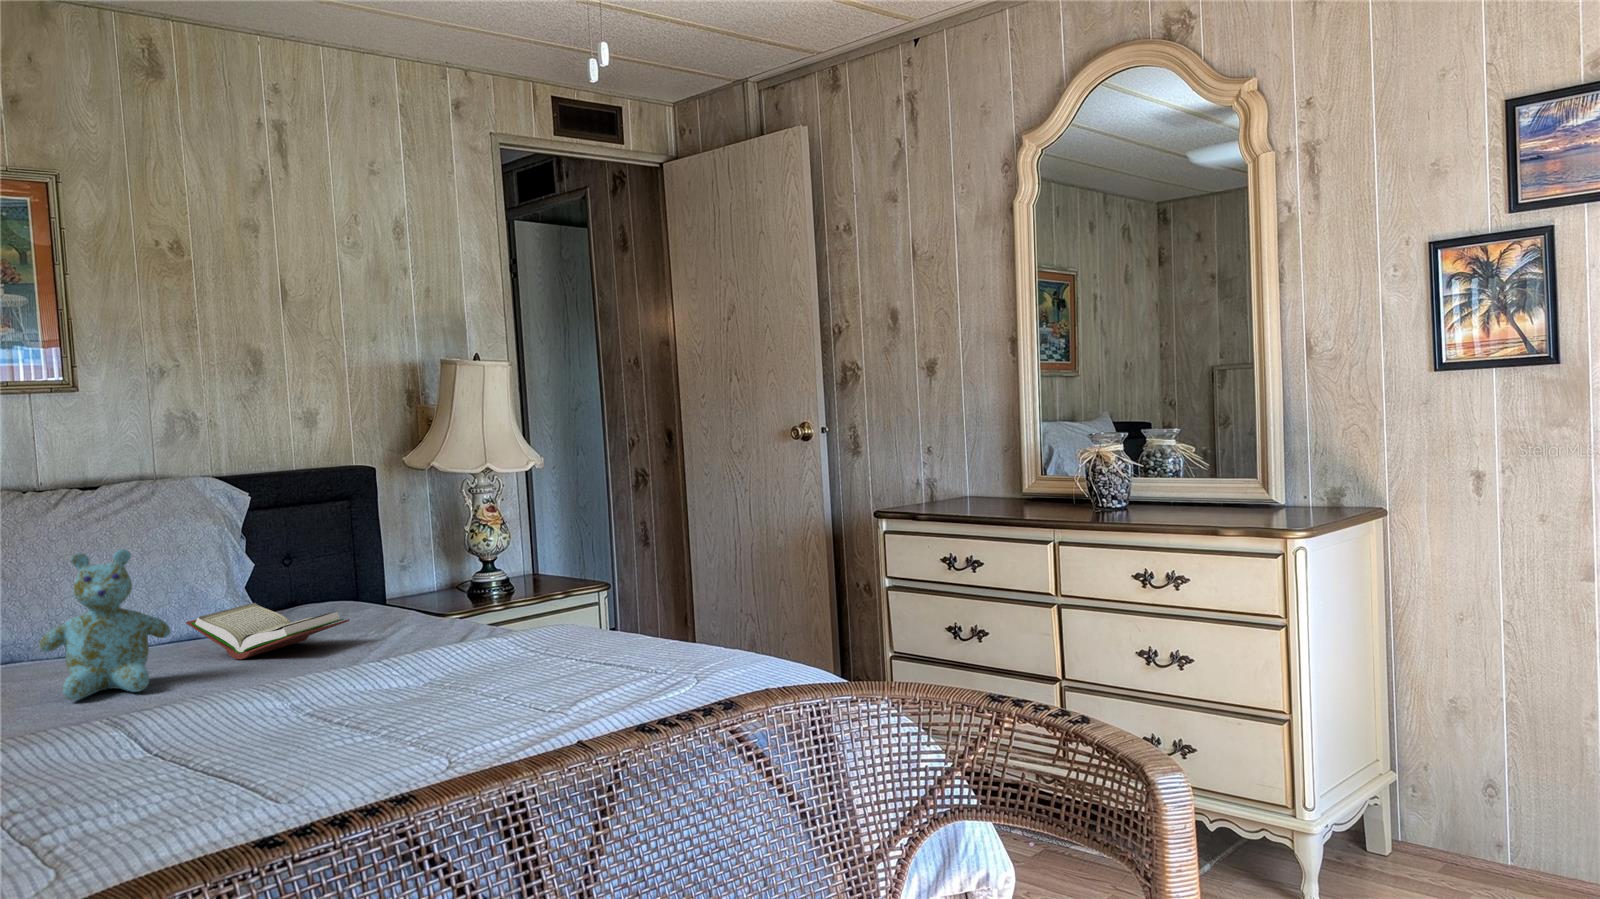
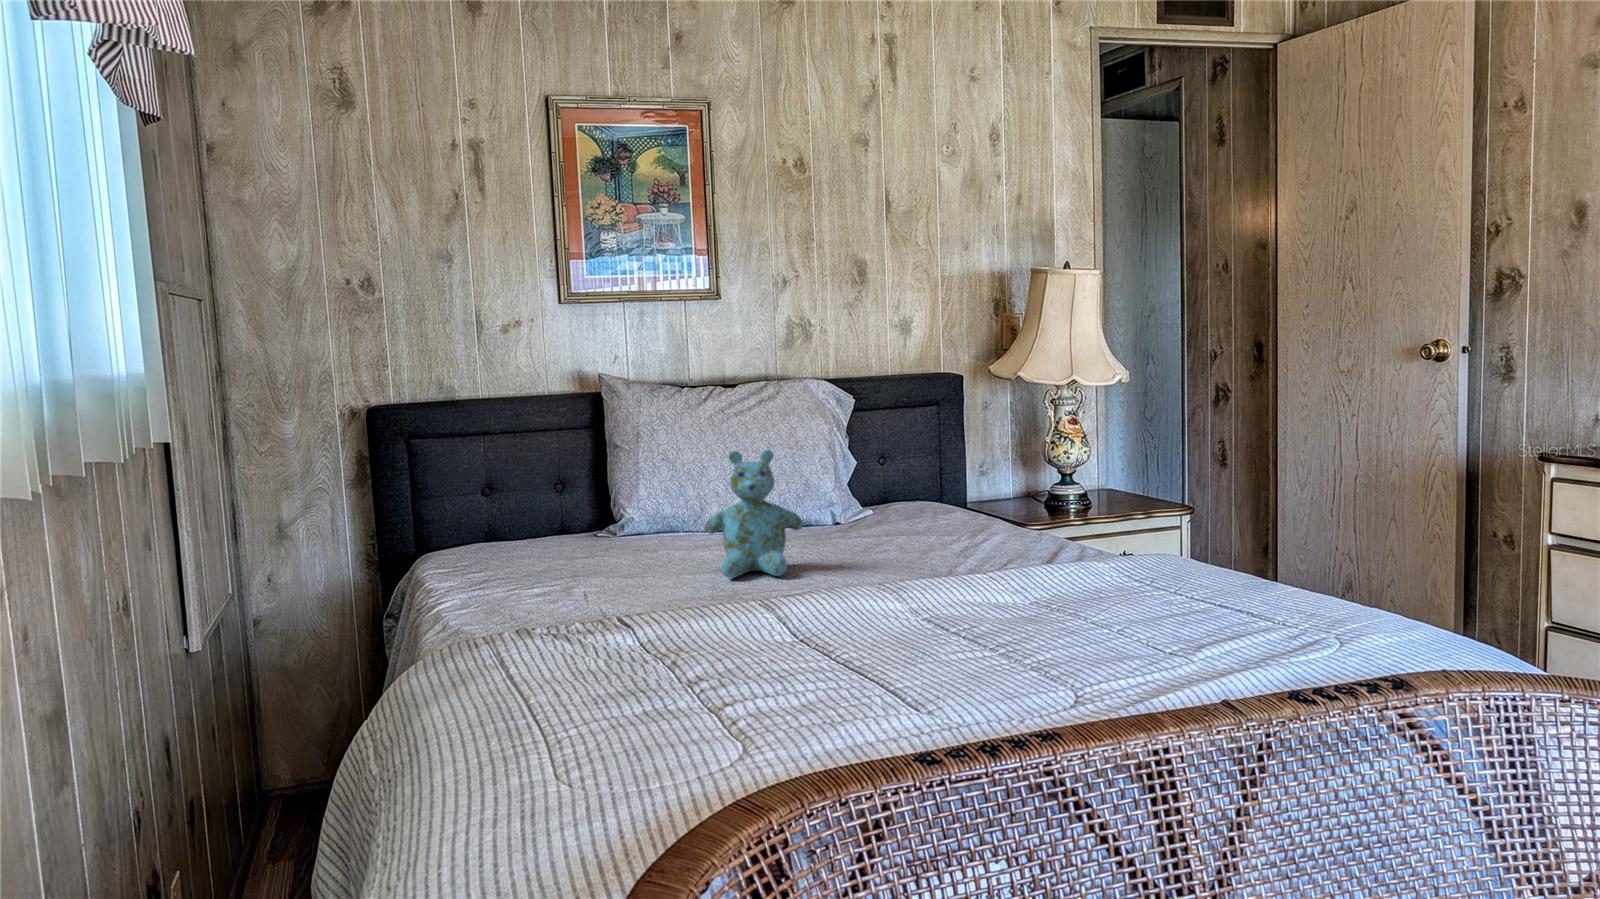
book: present [186,603,349,659] -> none [813,503,951,555]

